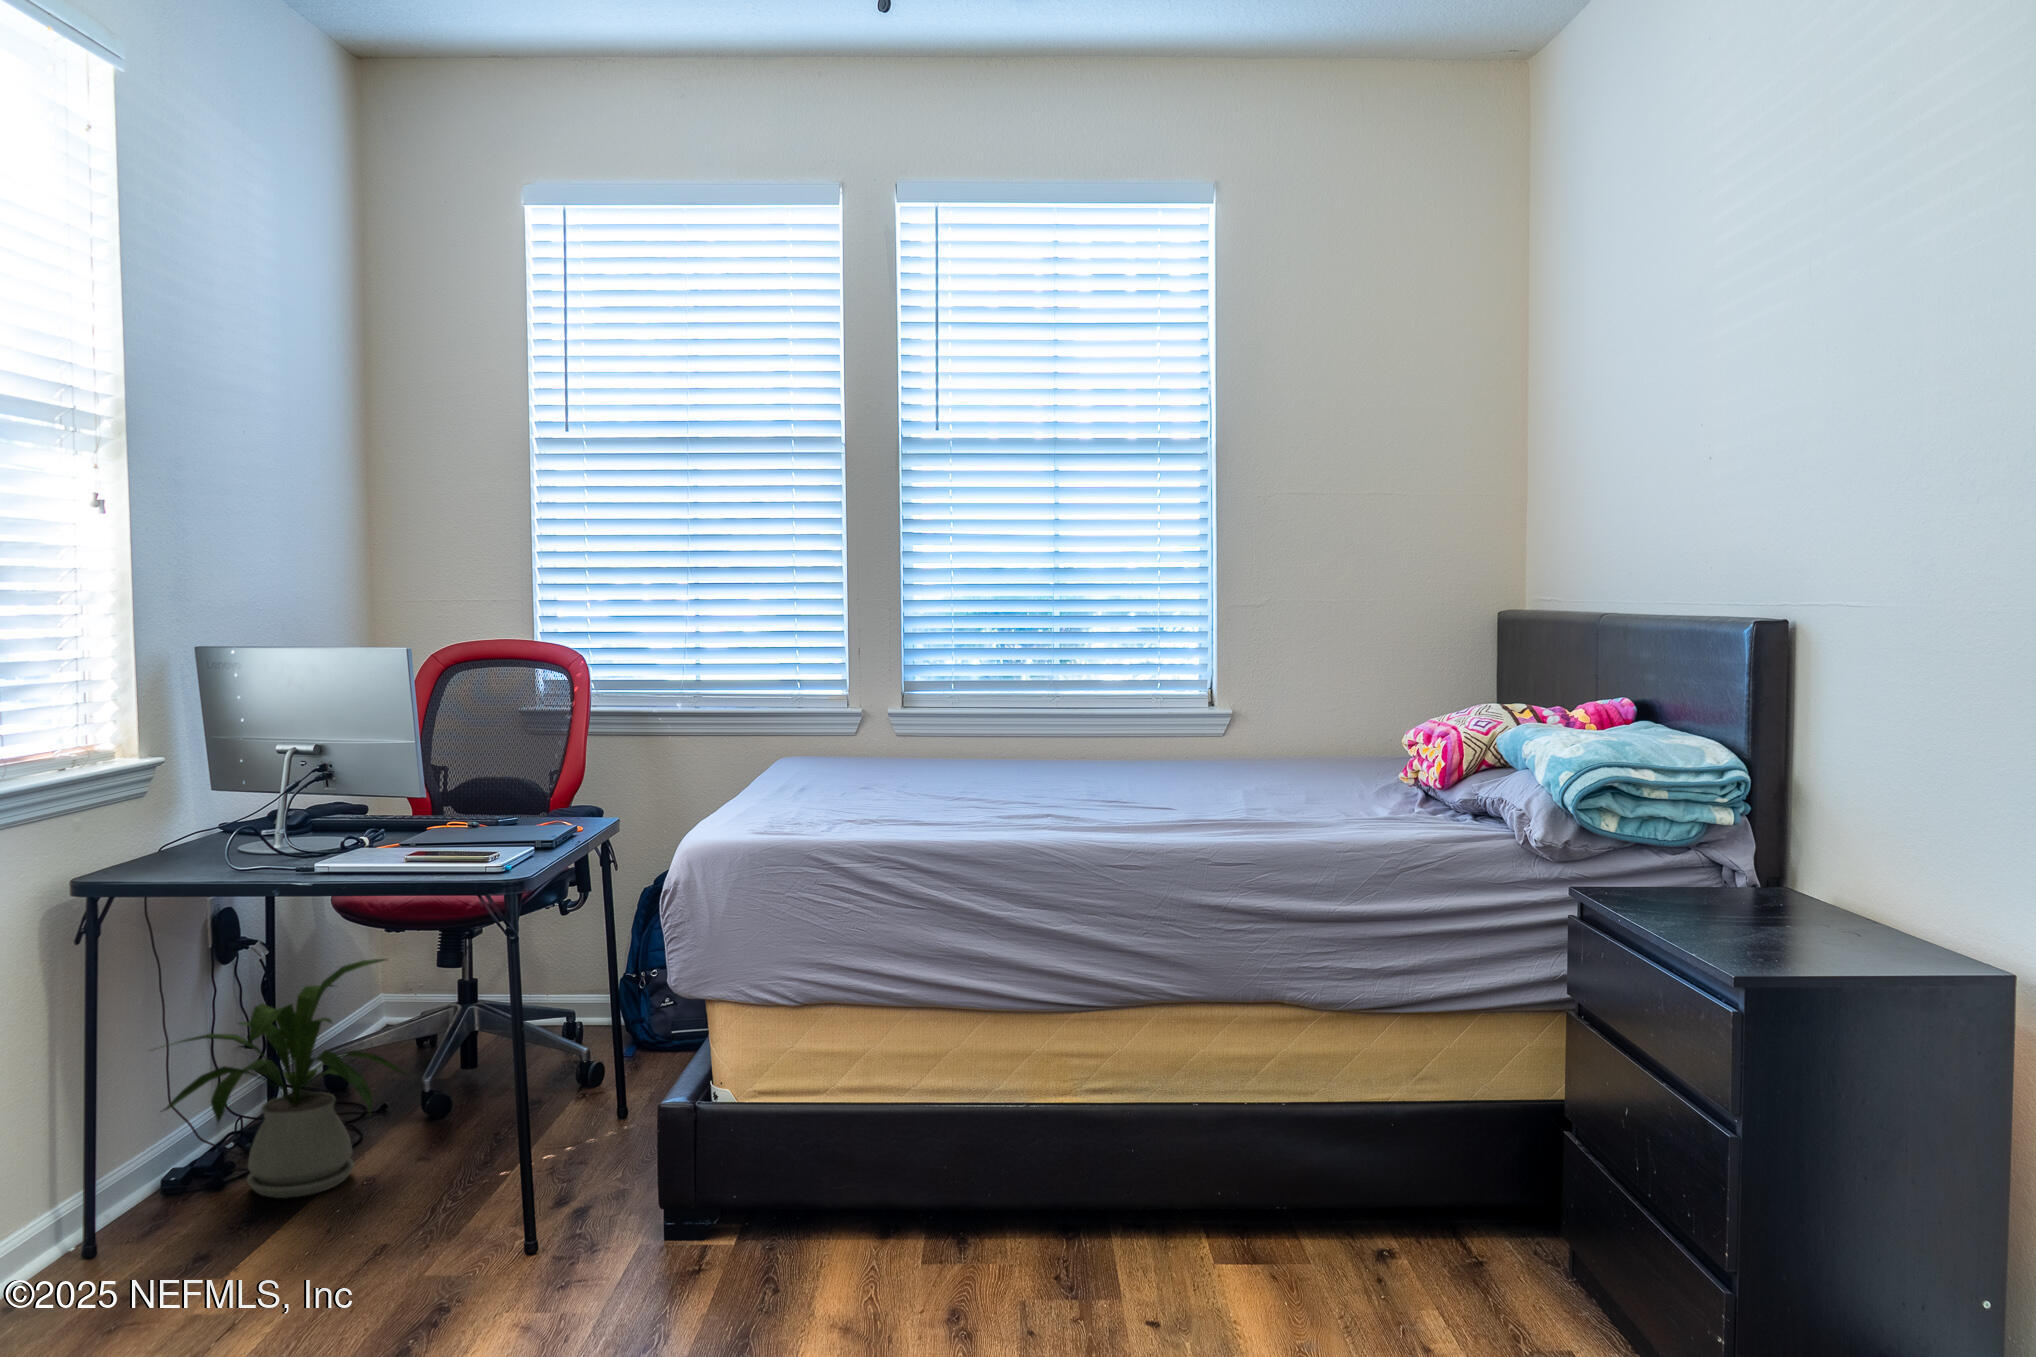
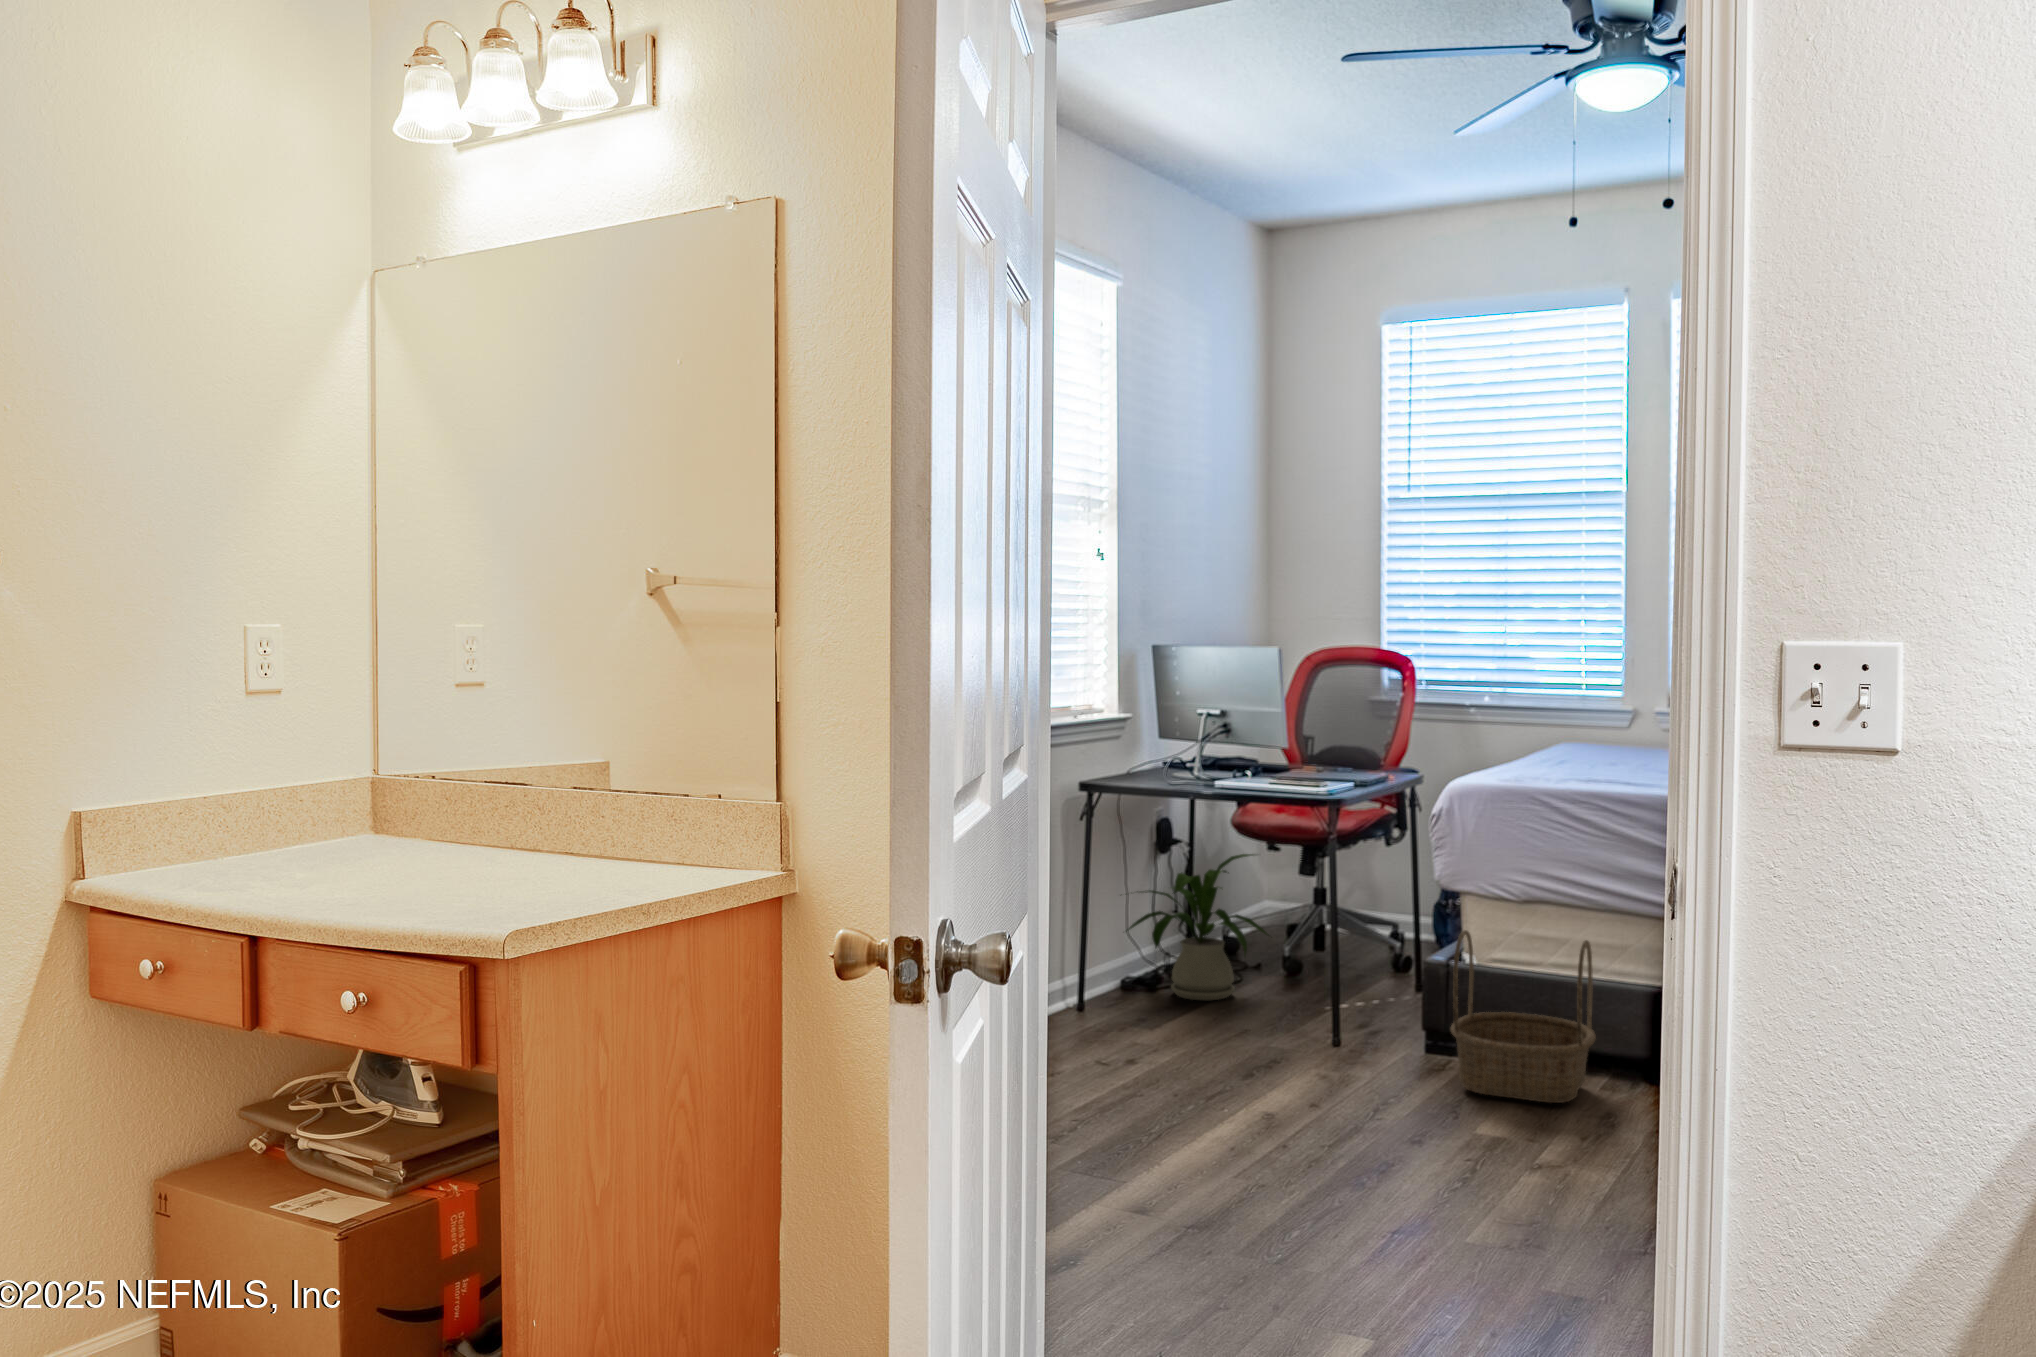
basket: none [710,1053,905,1301] -> present [1451,930,1596,1103]

